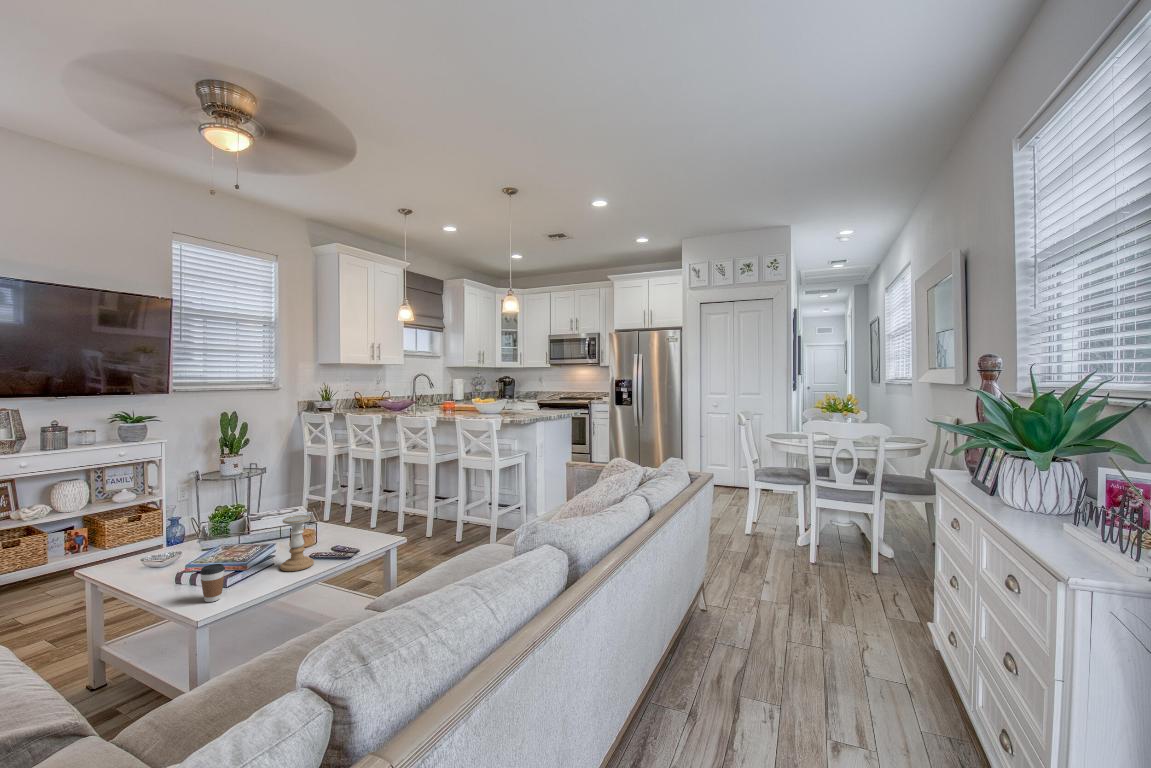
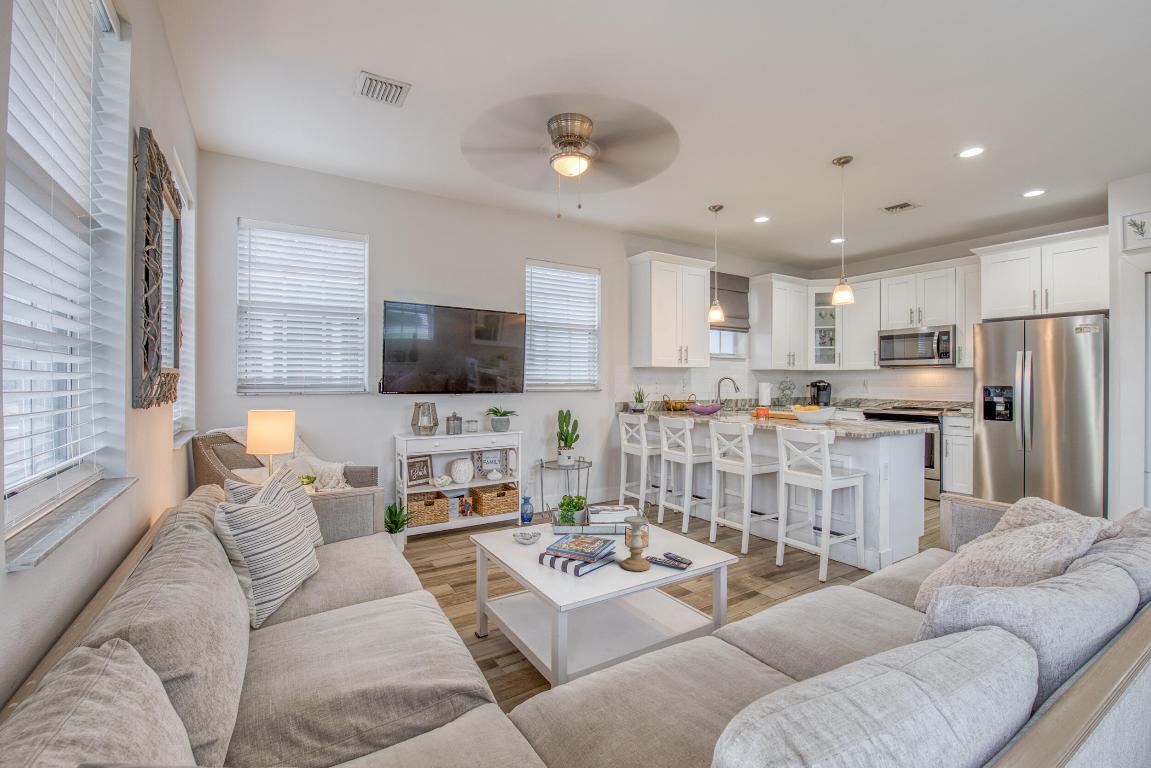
coffee cup: present [200,564,225,602] -> none [563,552,581,587]

